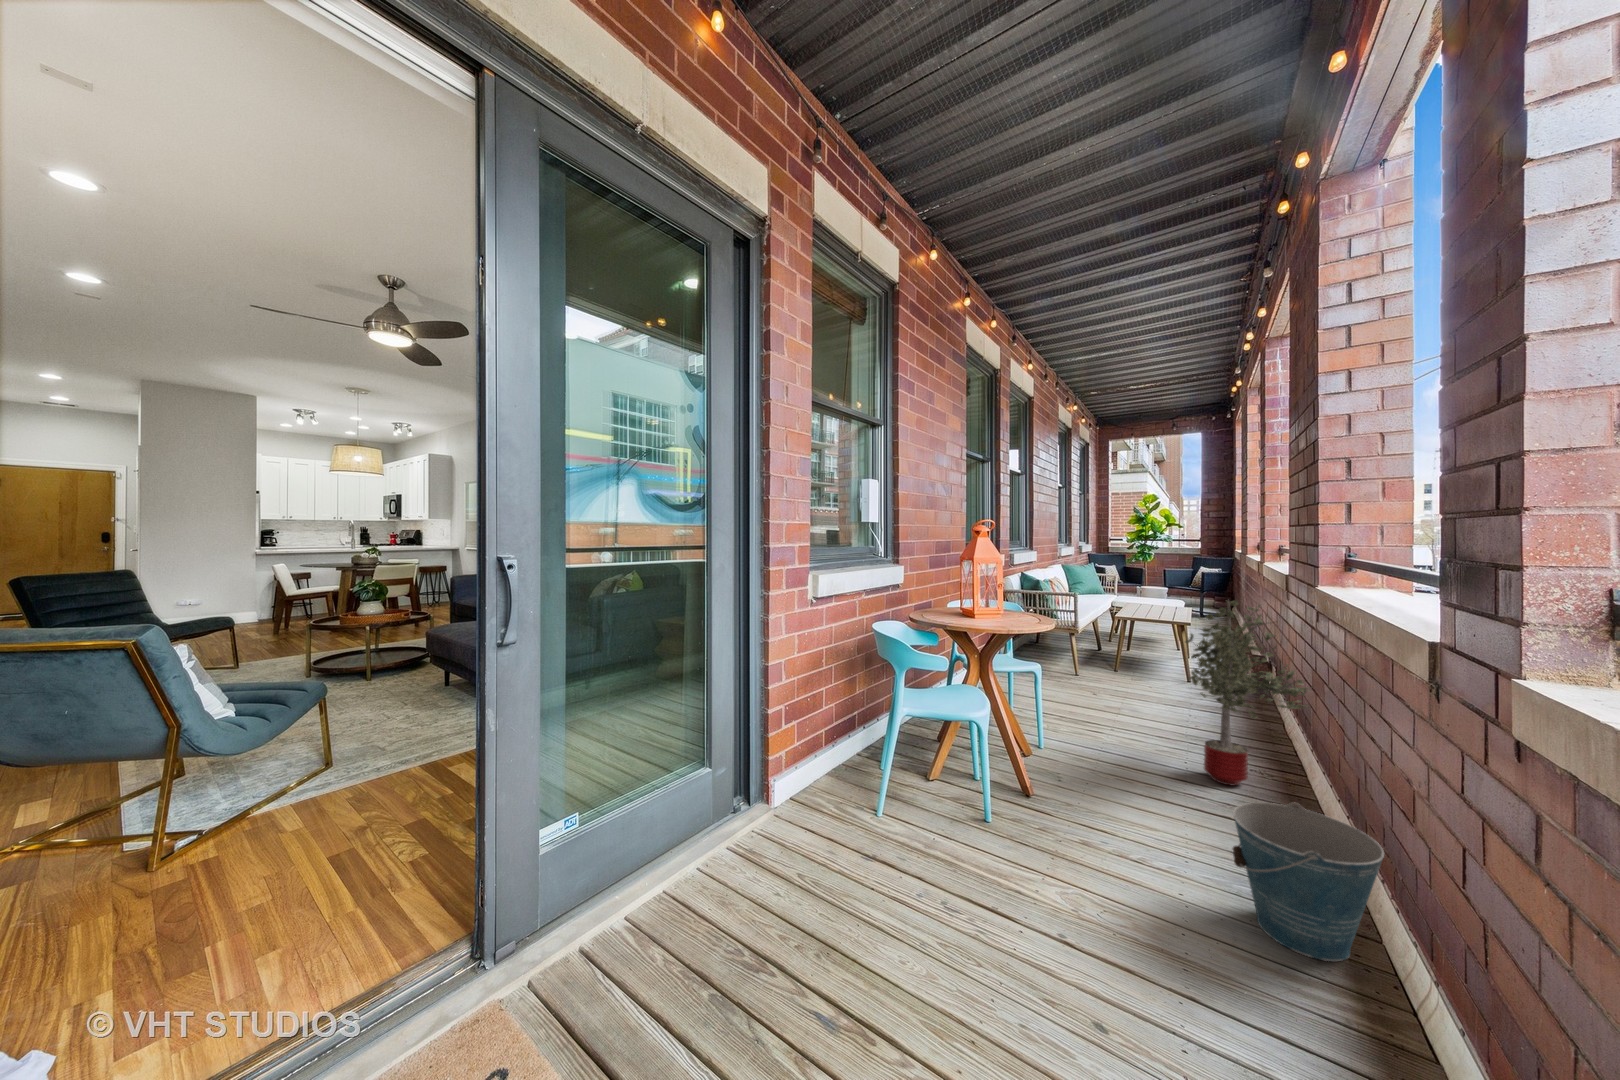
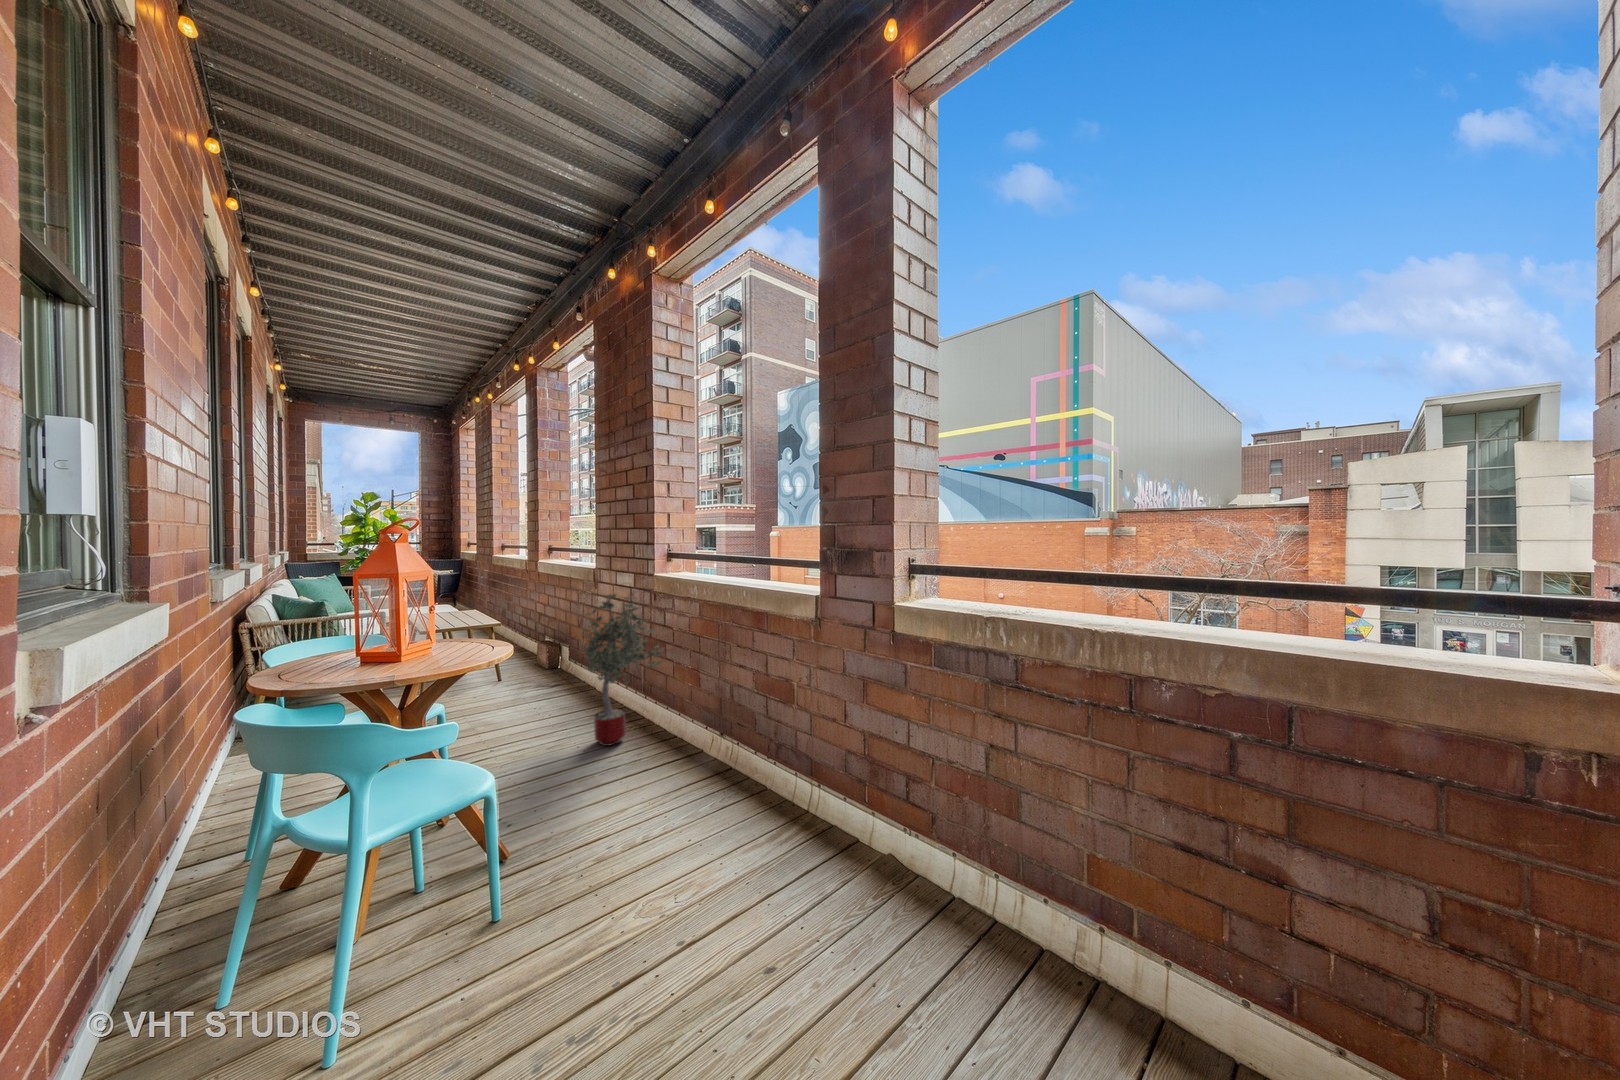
bucket: present [1233,802,1384,961] -> none [710,724,786,823]

